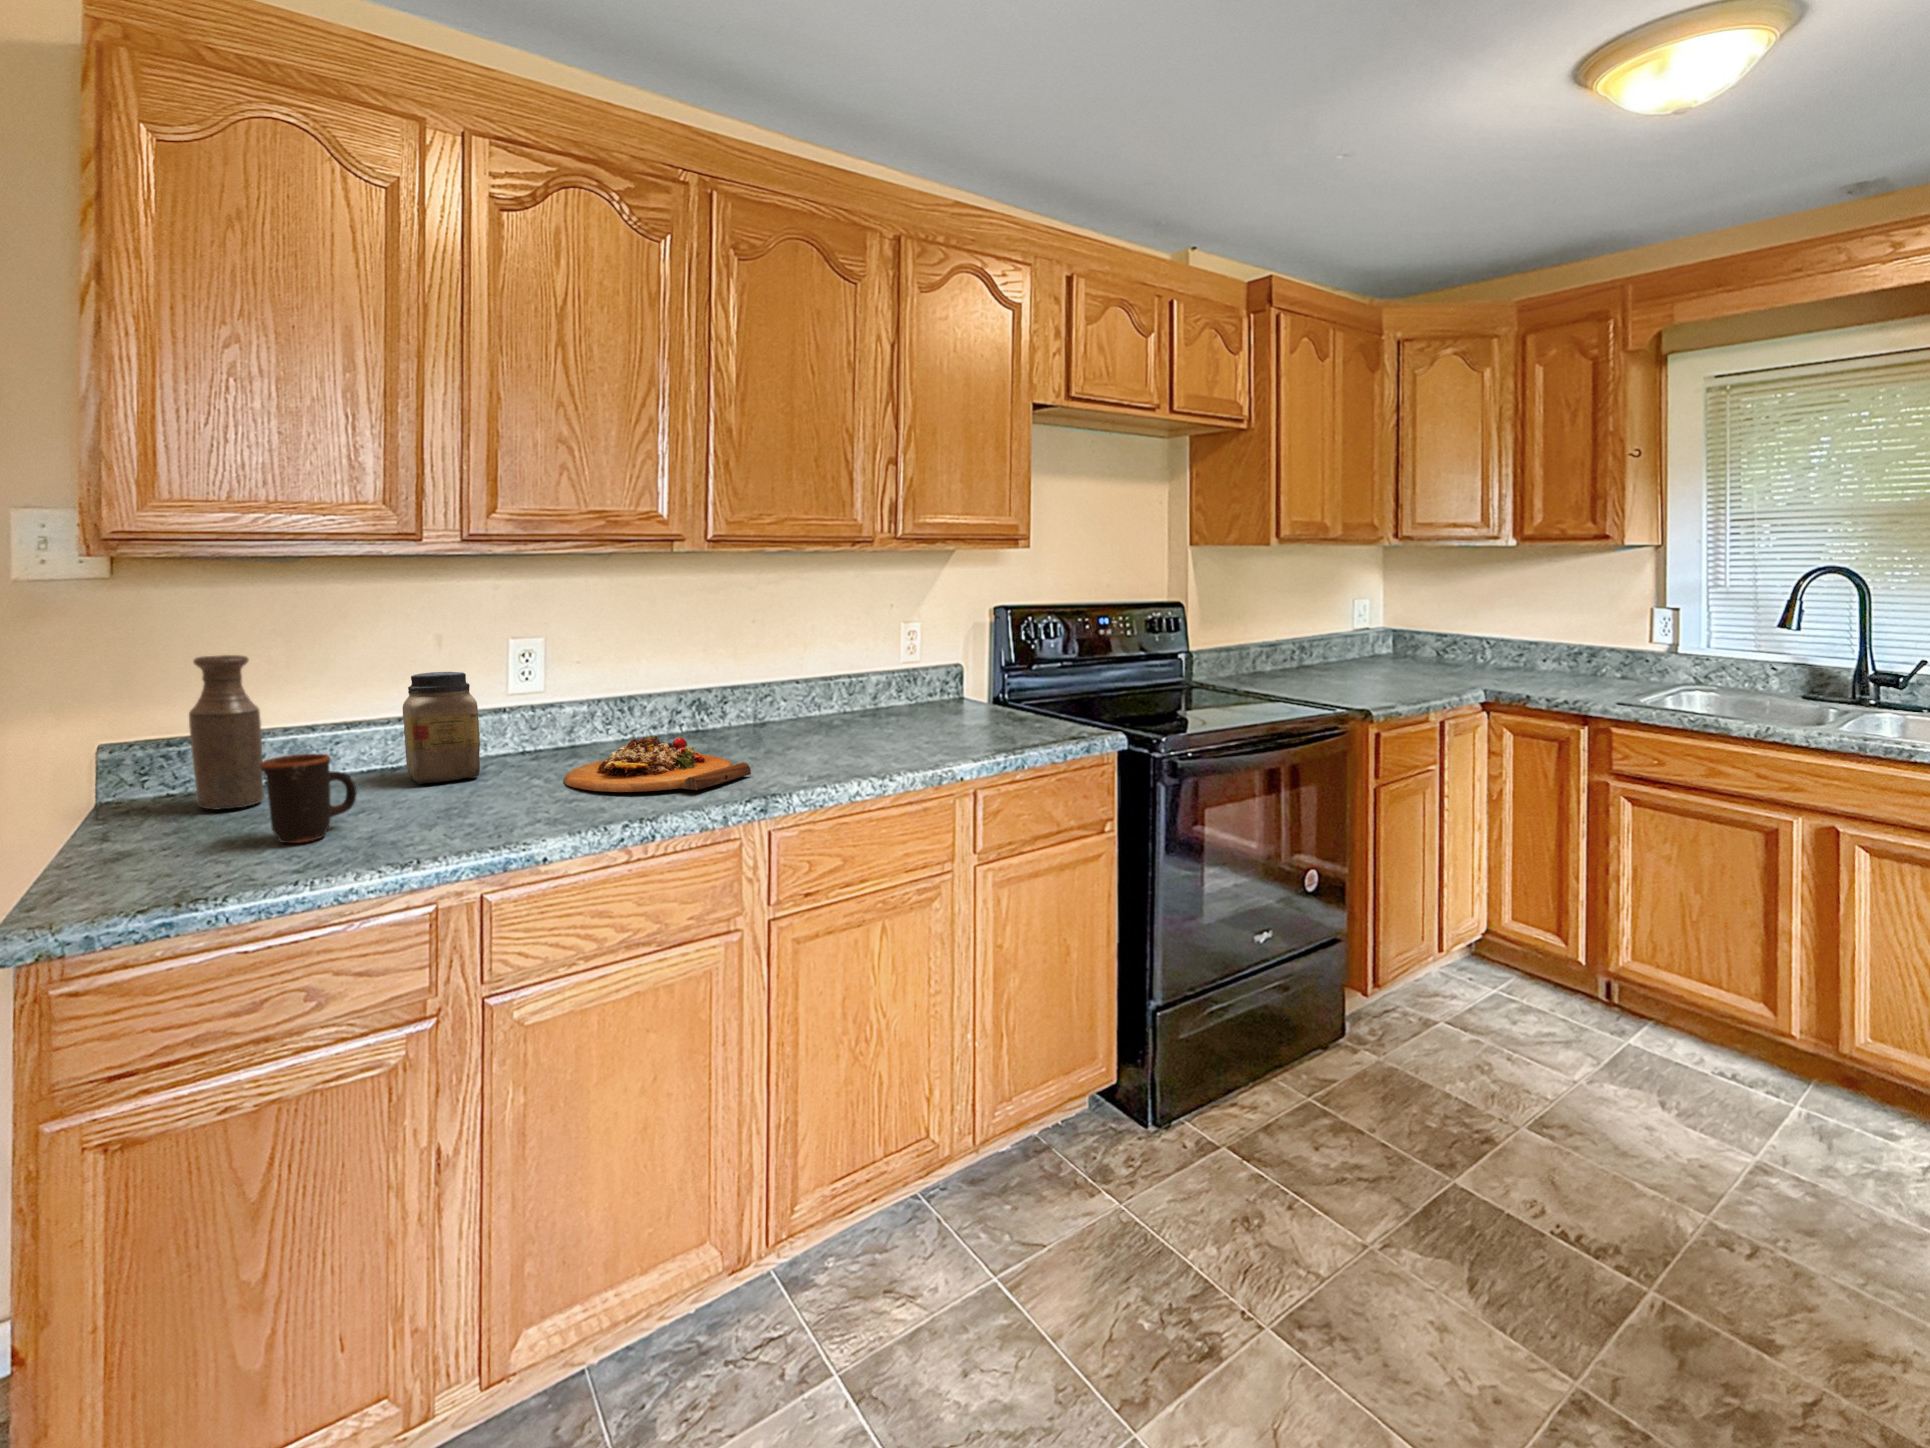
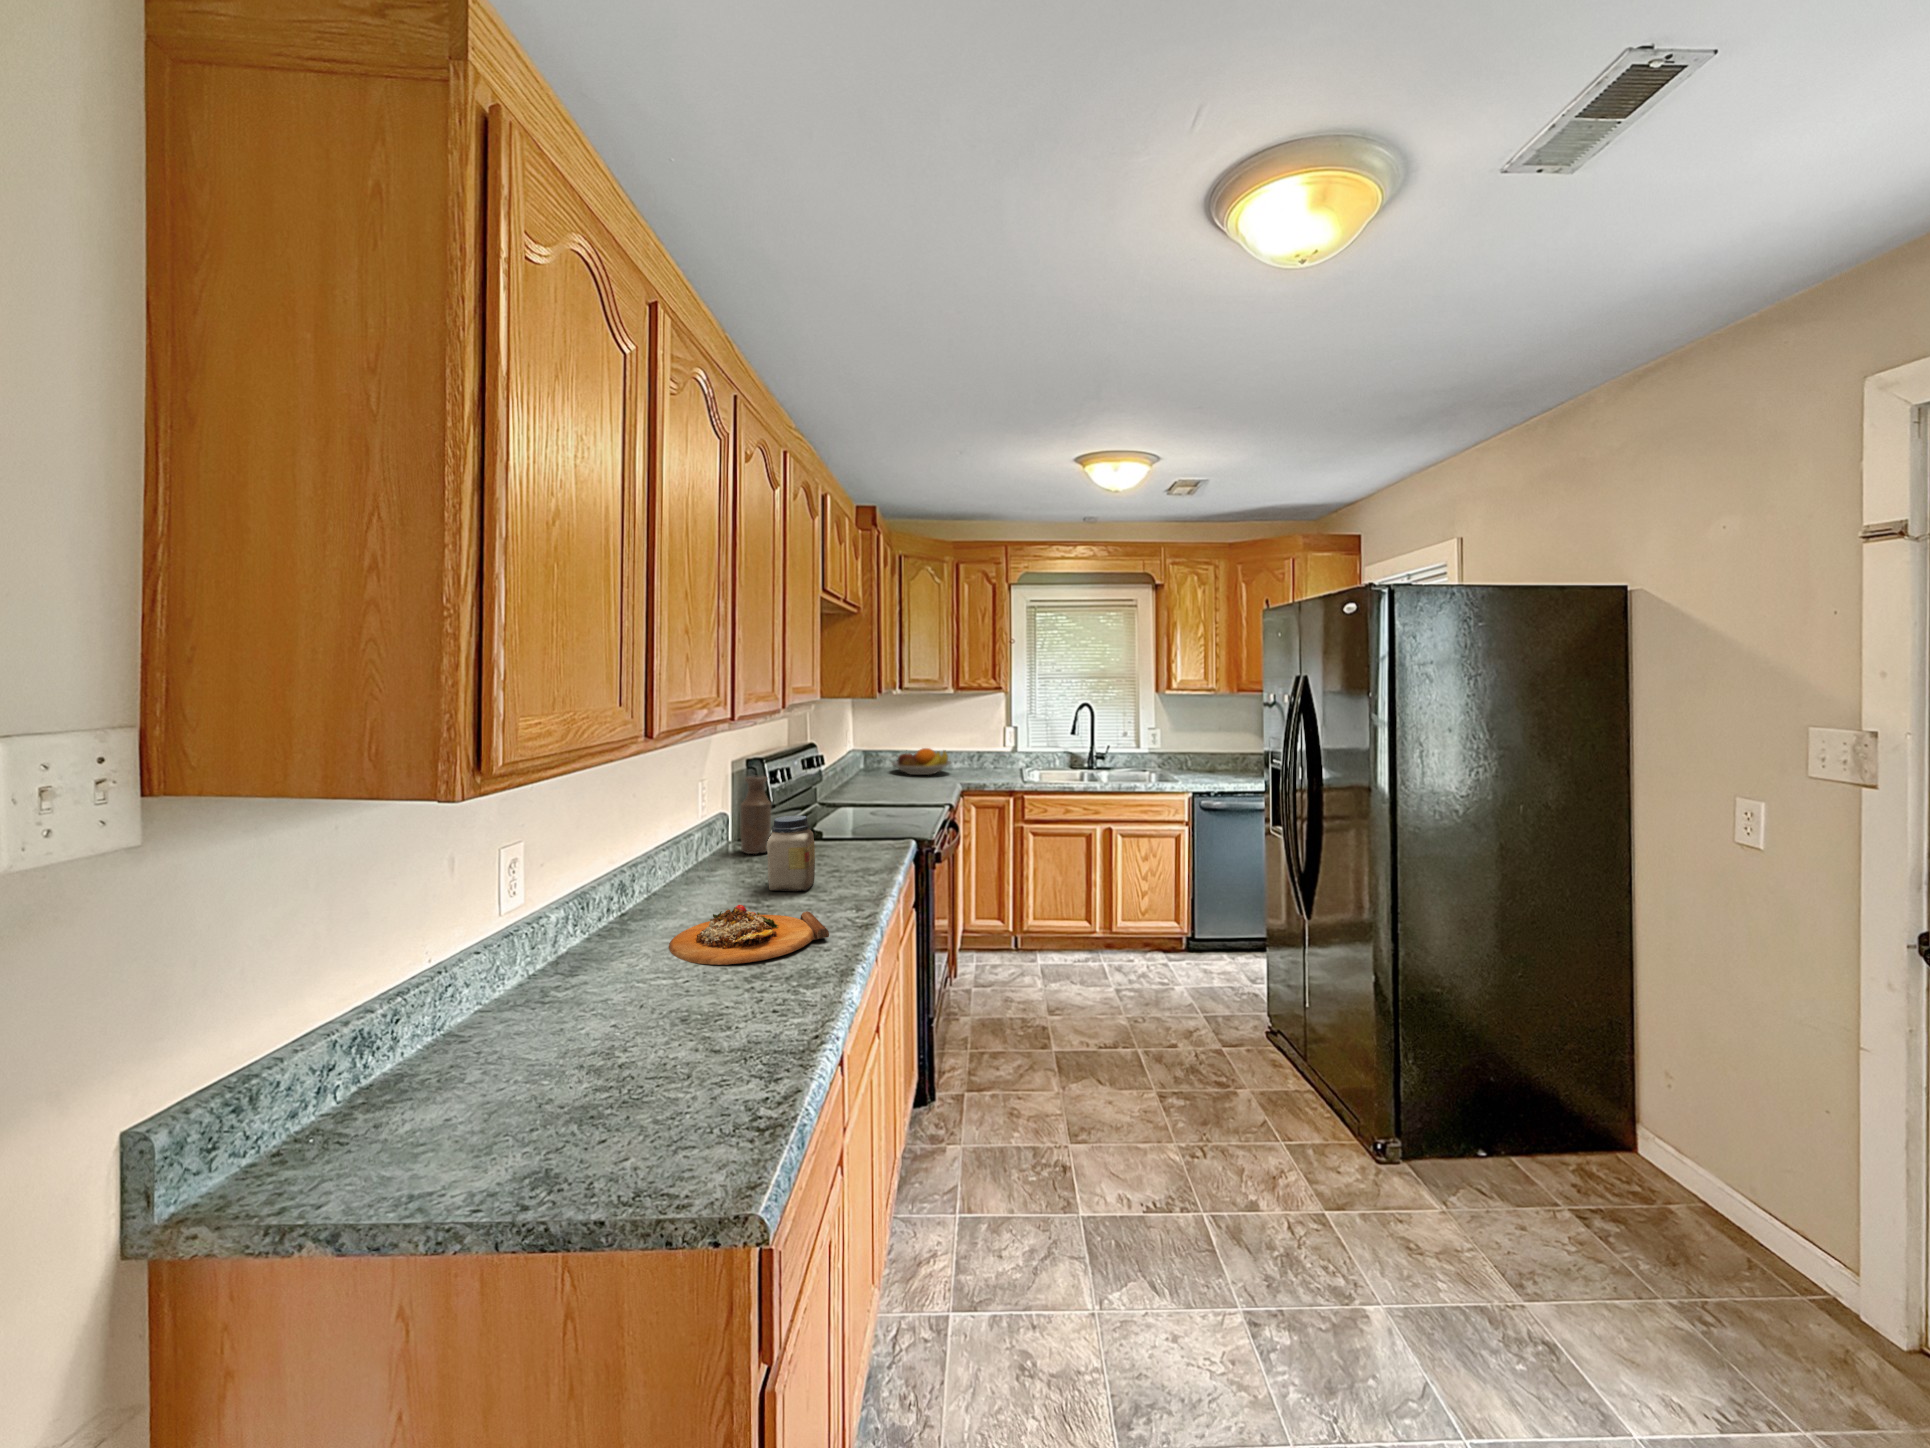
fruit bowl: none [1390,632,1505,676] -> present [892,748,951,775]
bottle: present [189,655,264,809] -> present [741,776,771,854]
jar: present [403,672,480,784] -> present [767,815,815,891]
mug: present [260,754,357,843] -> none [664,978,722,1071]

